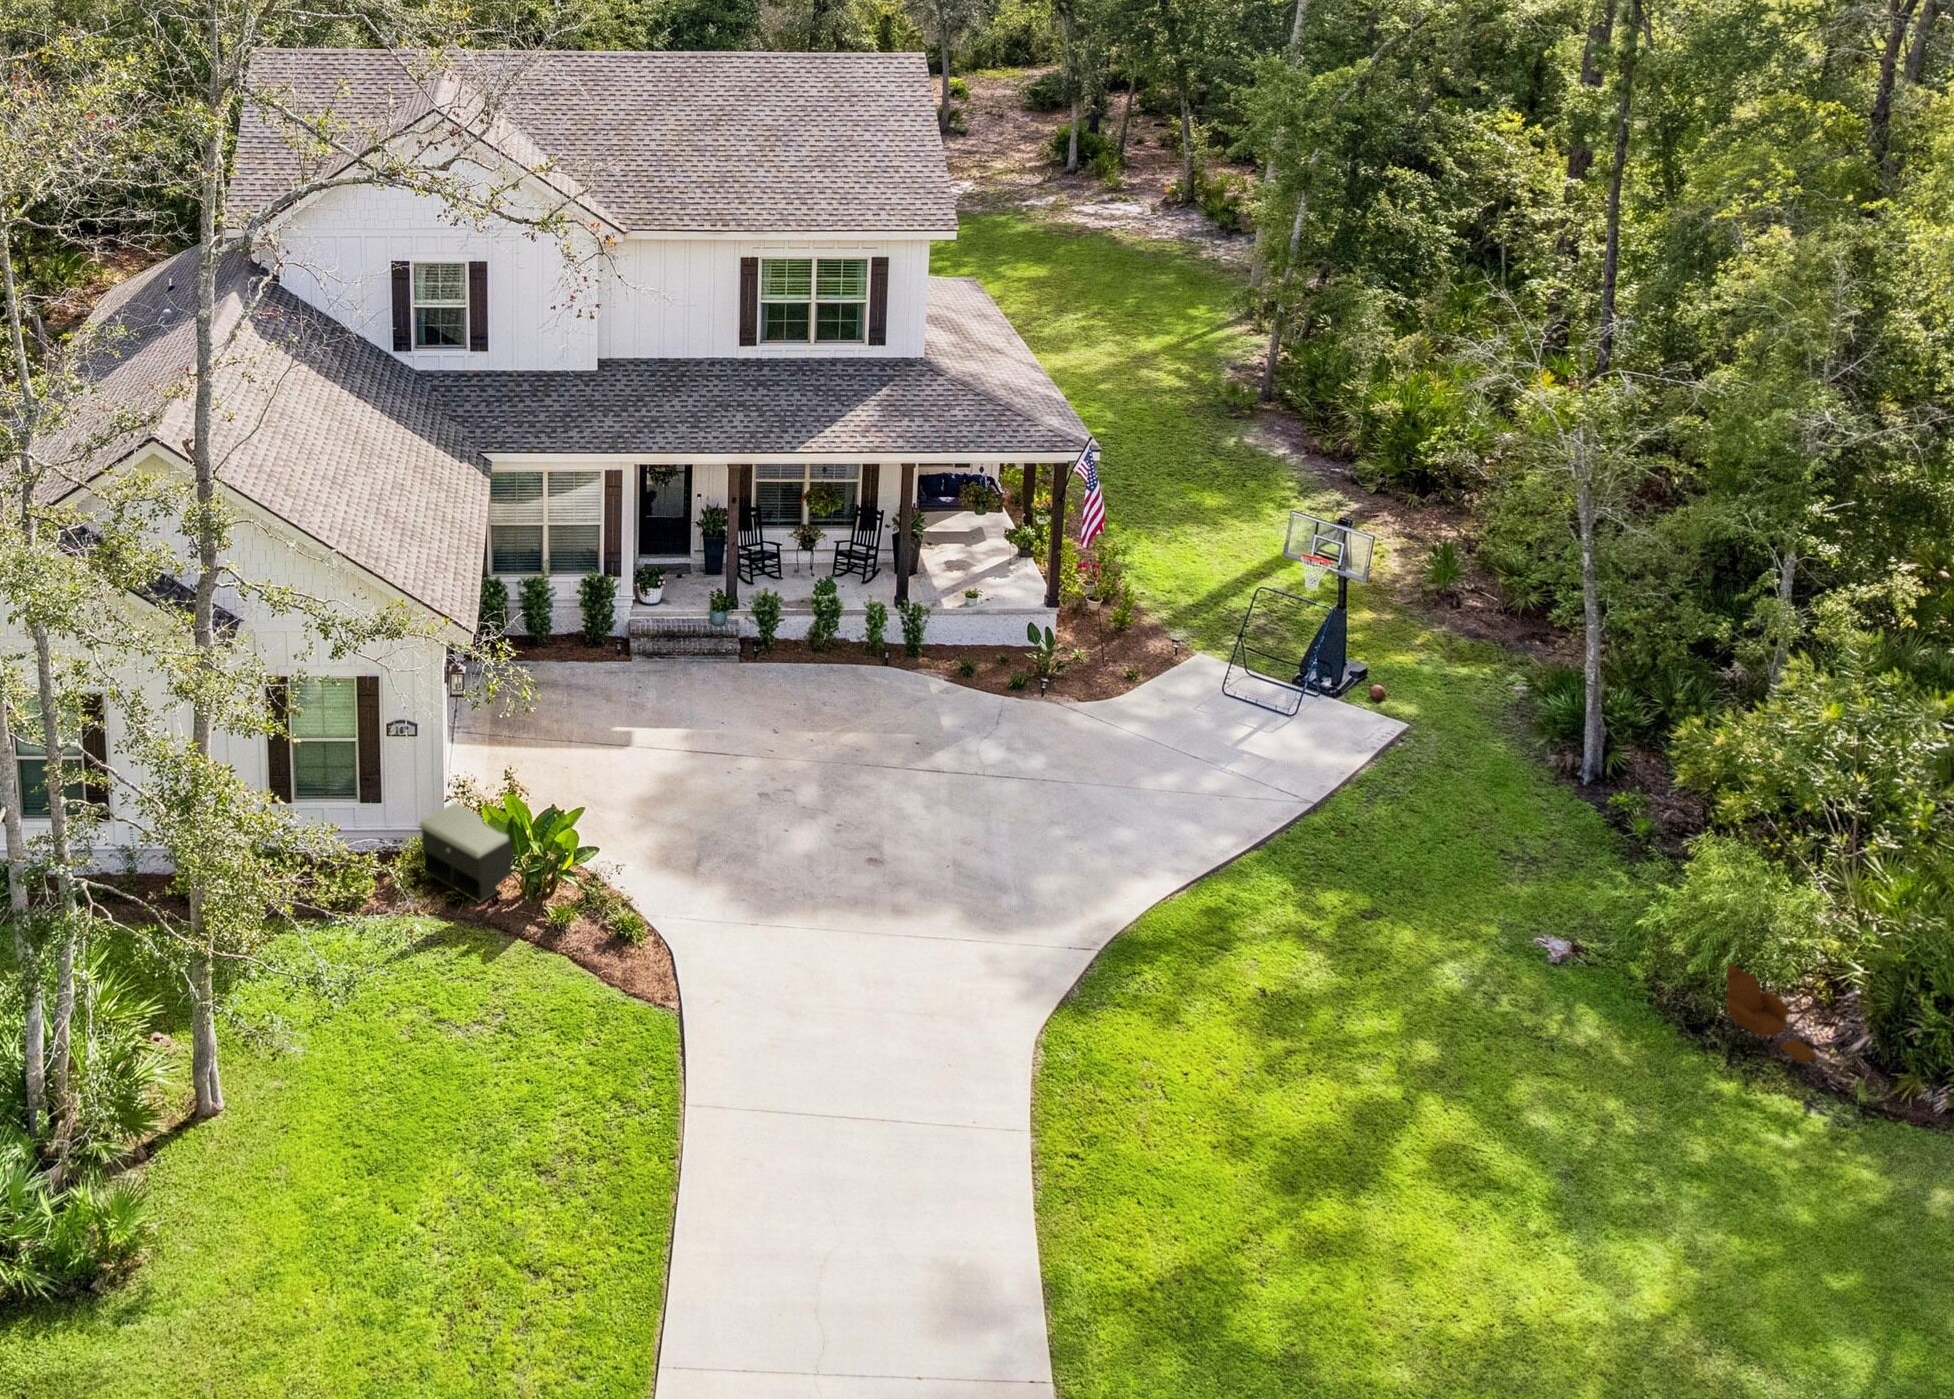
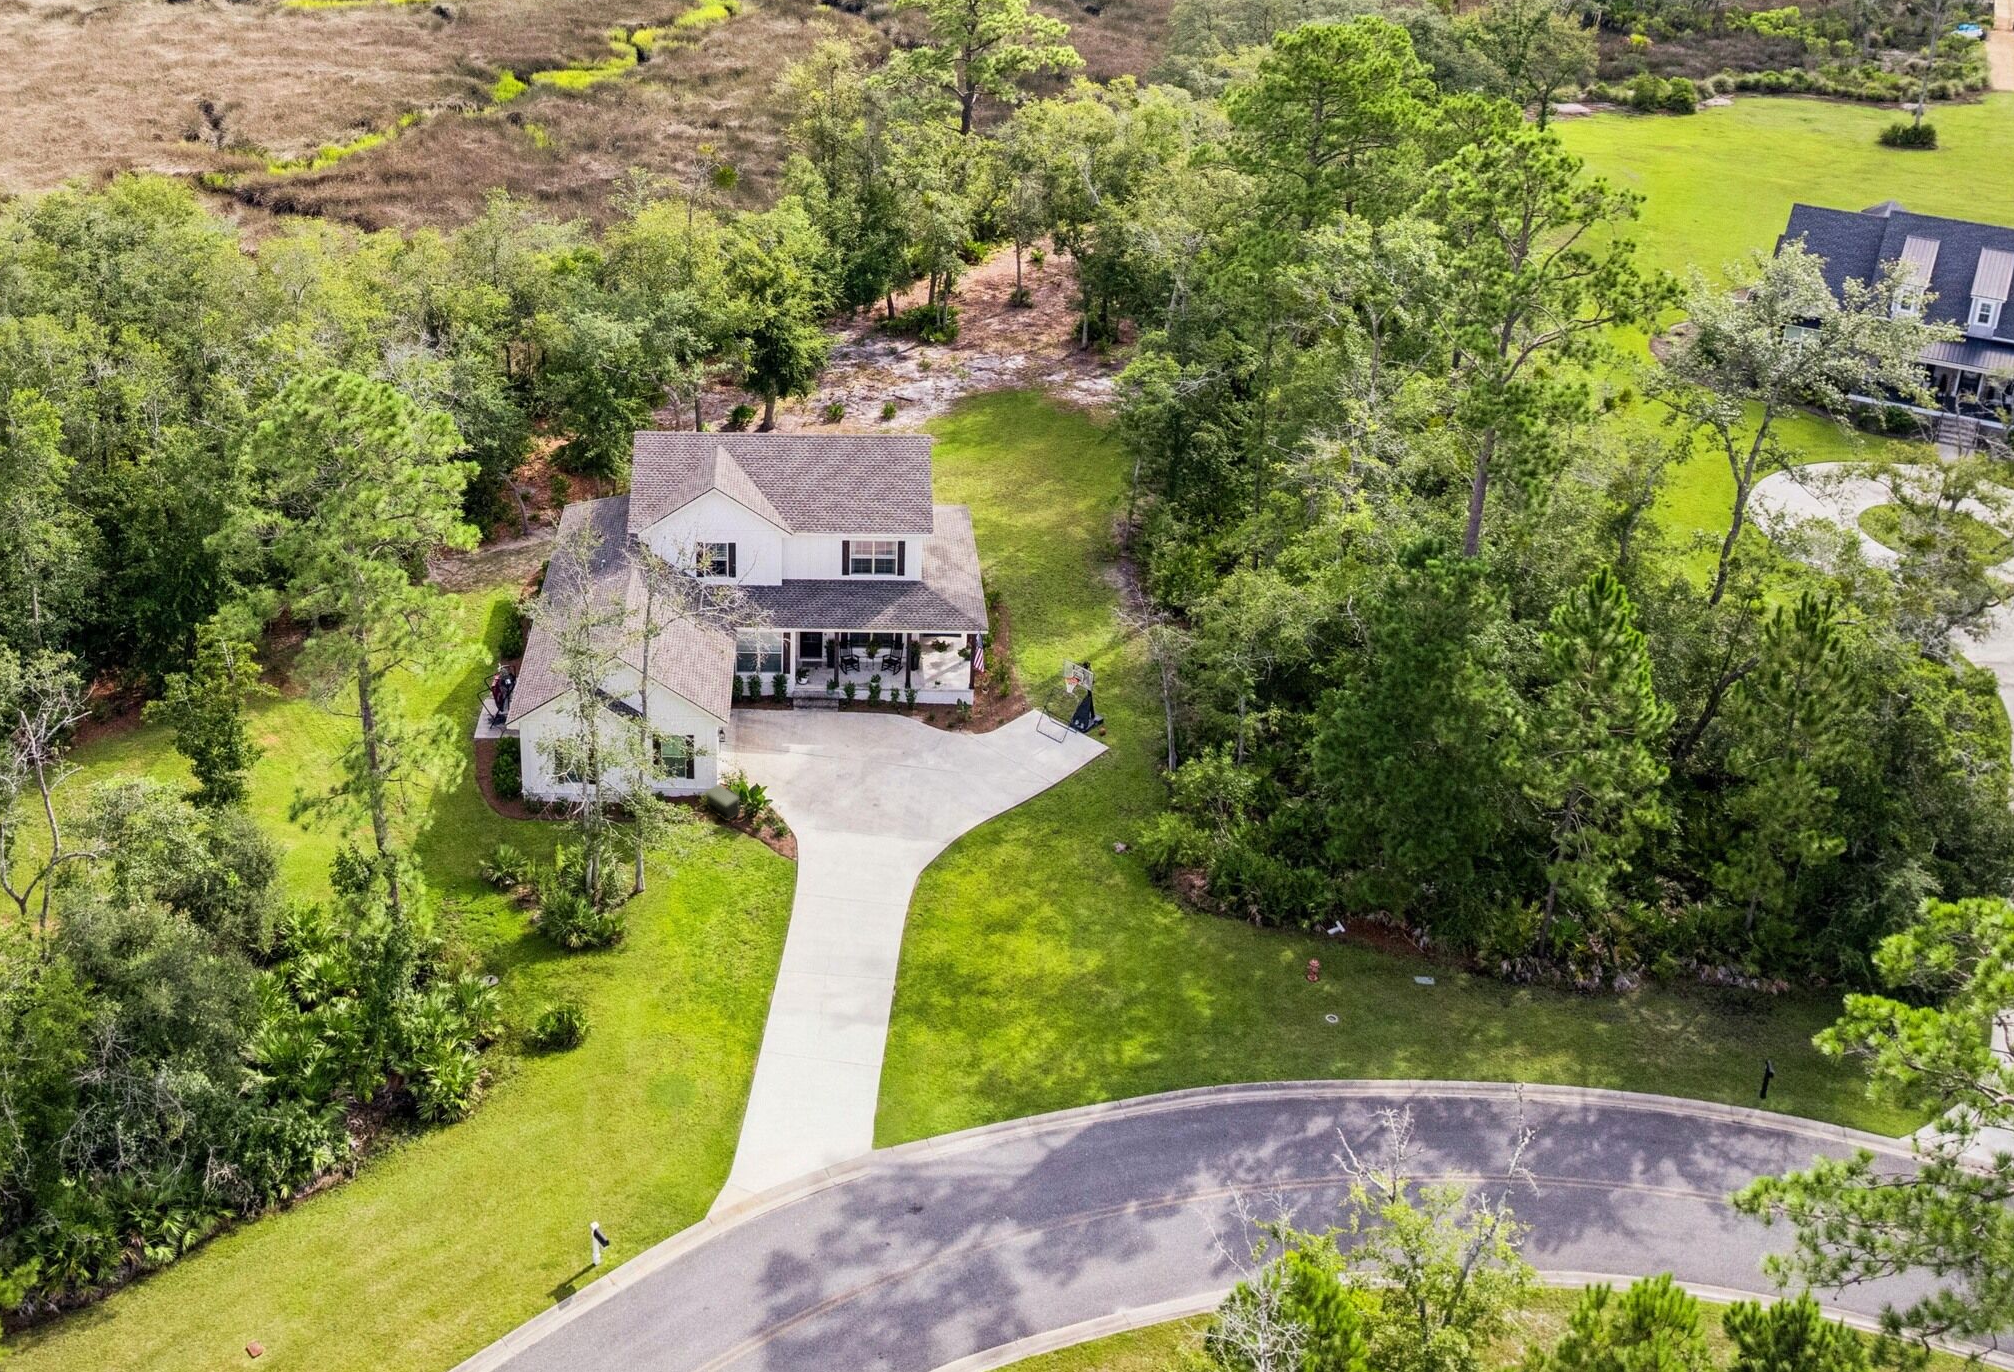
lounge chair: present [1726,964,1815,1076] -> none [1155,854,1178,897]

